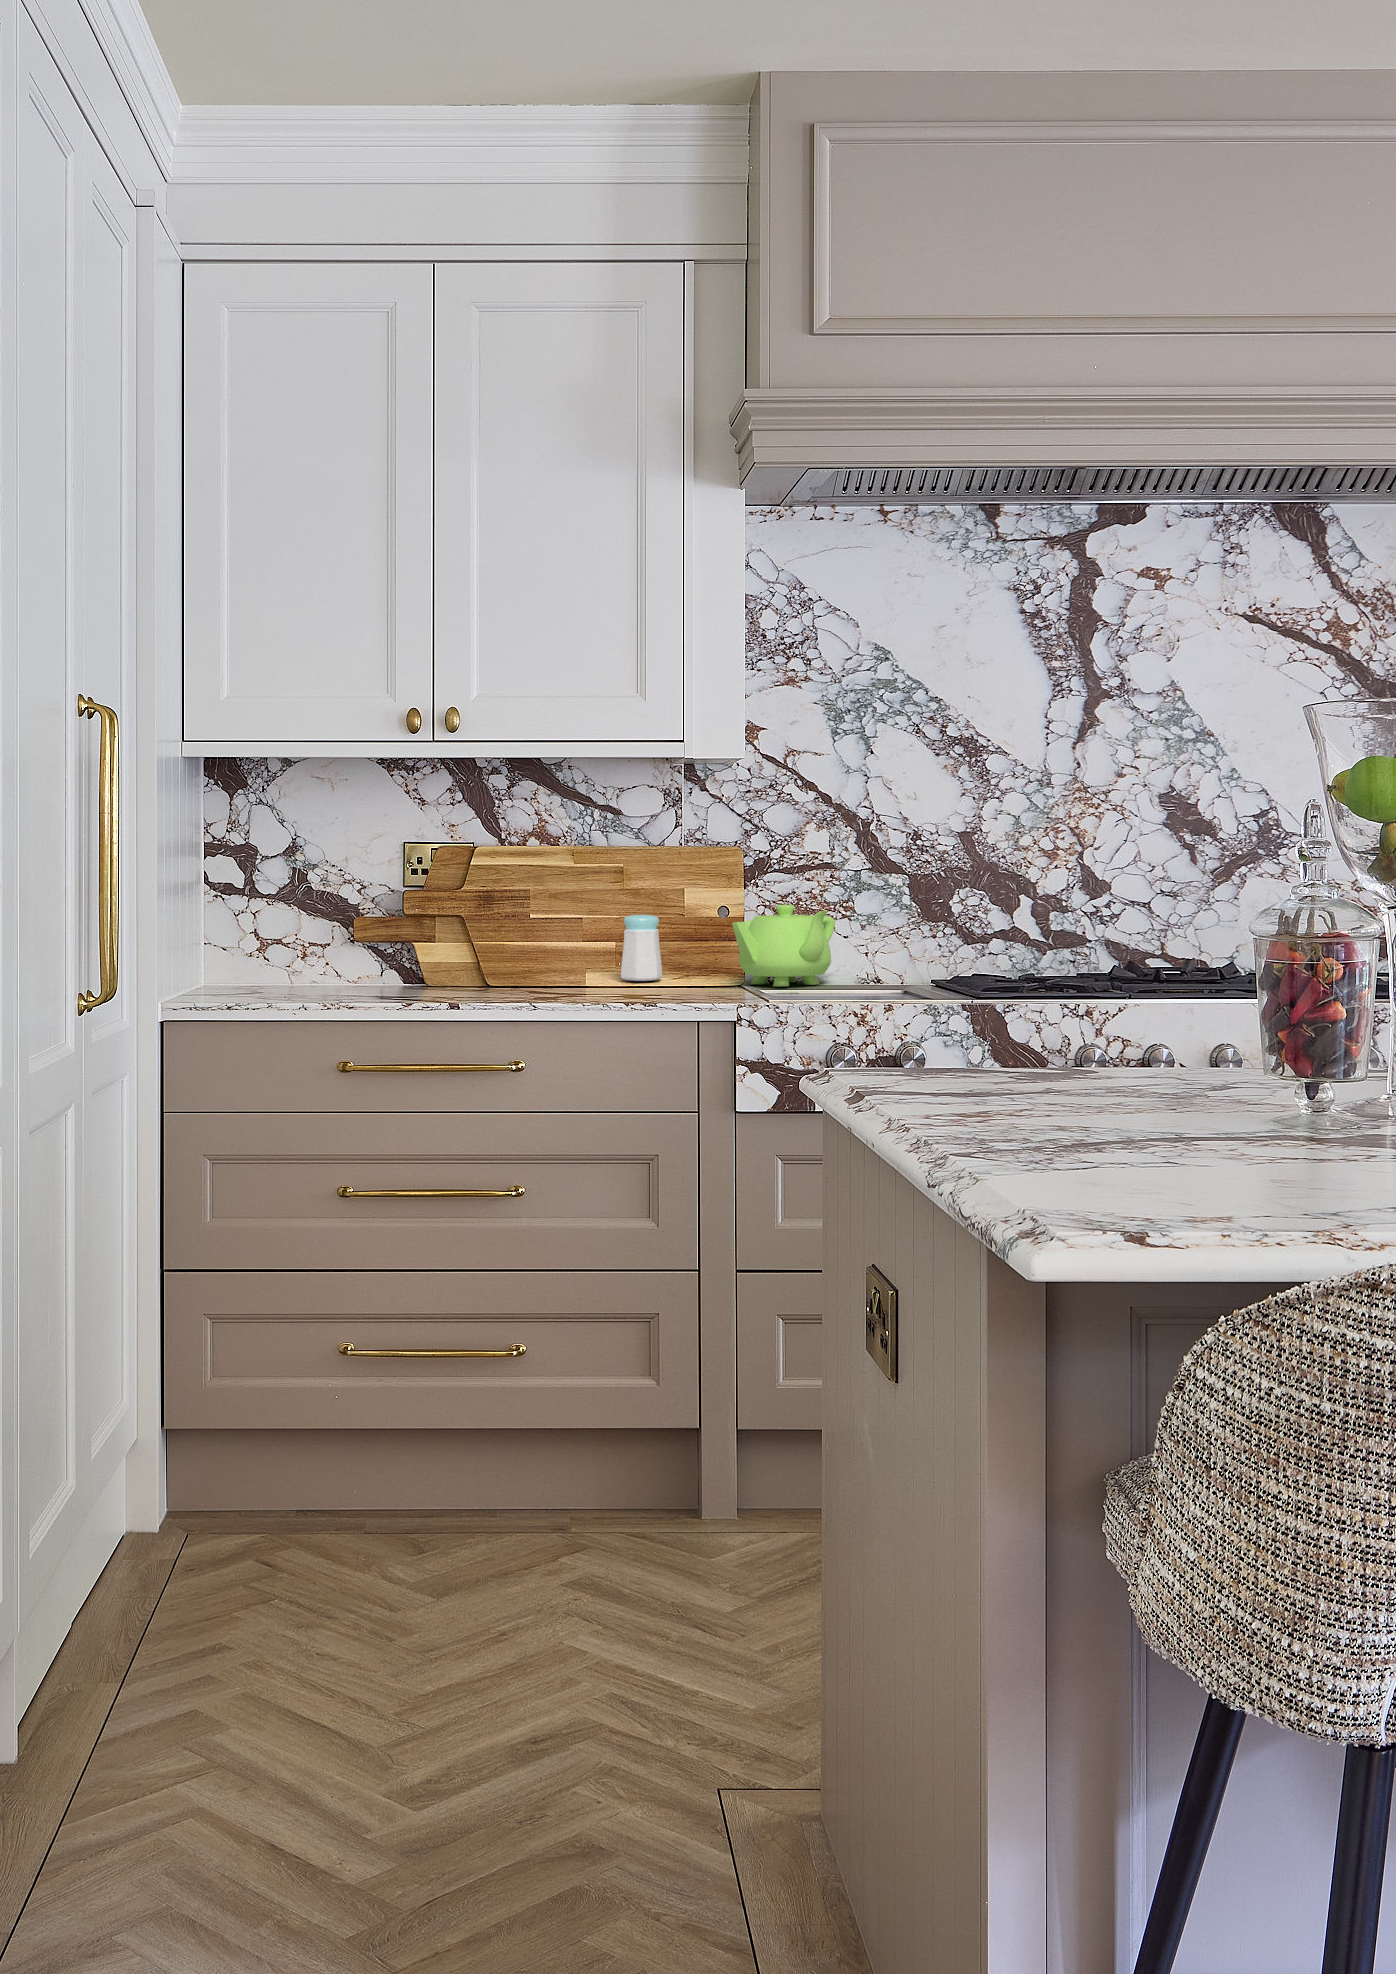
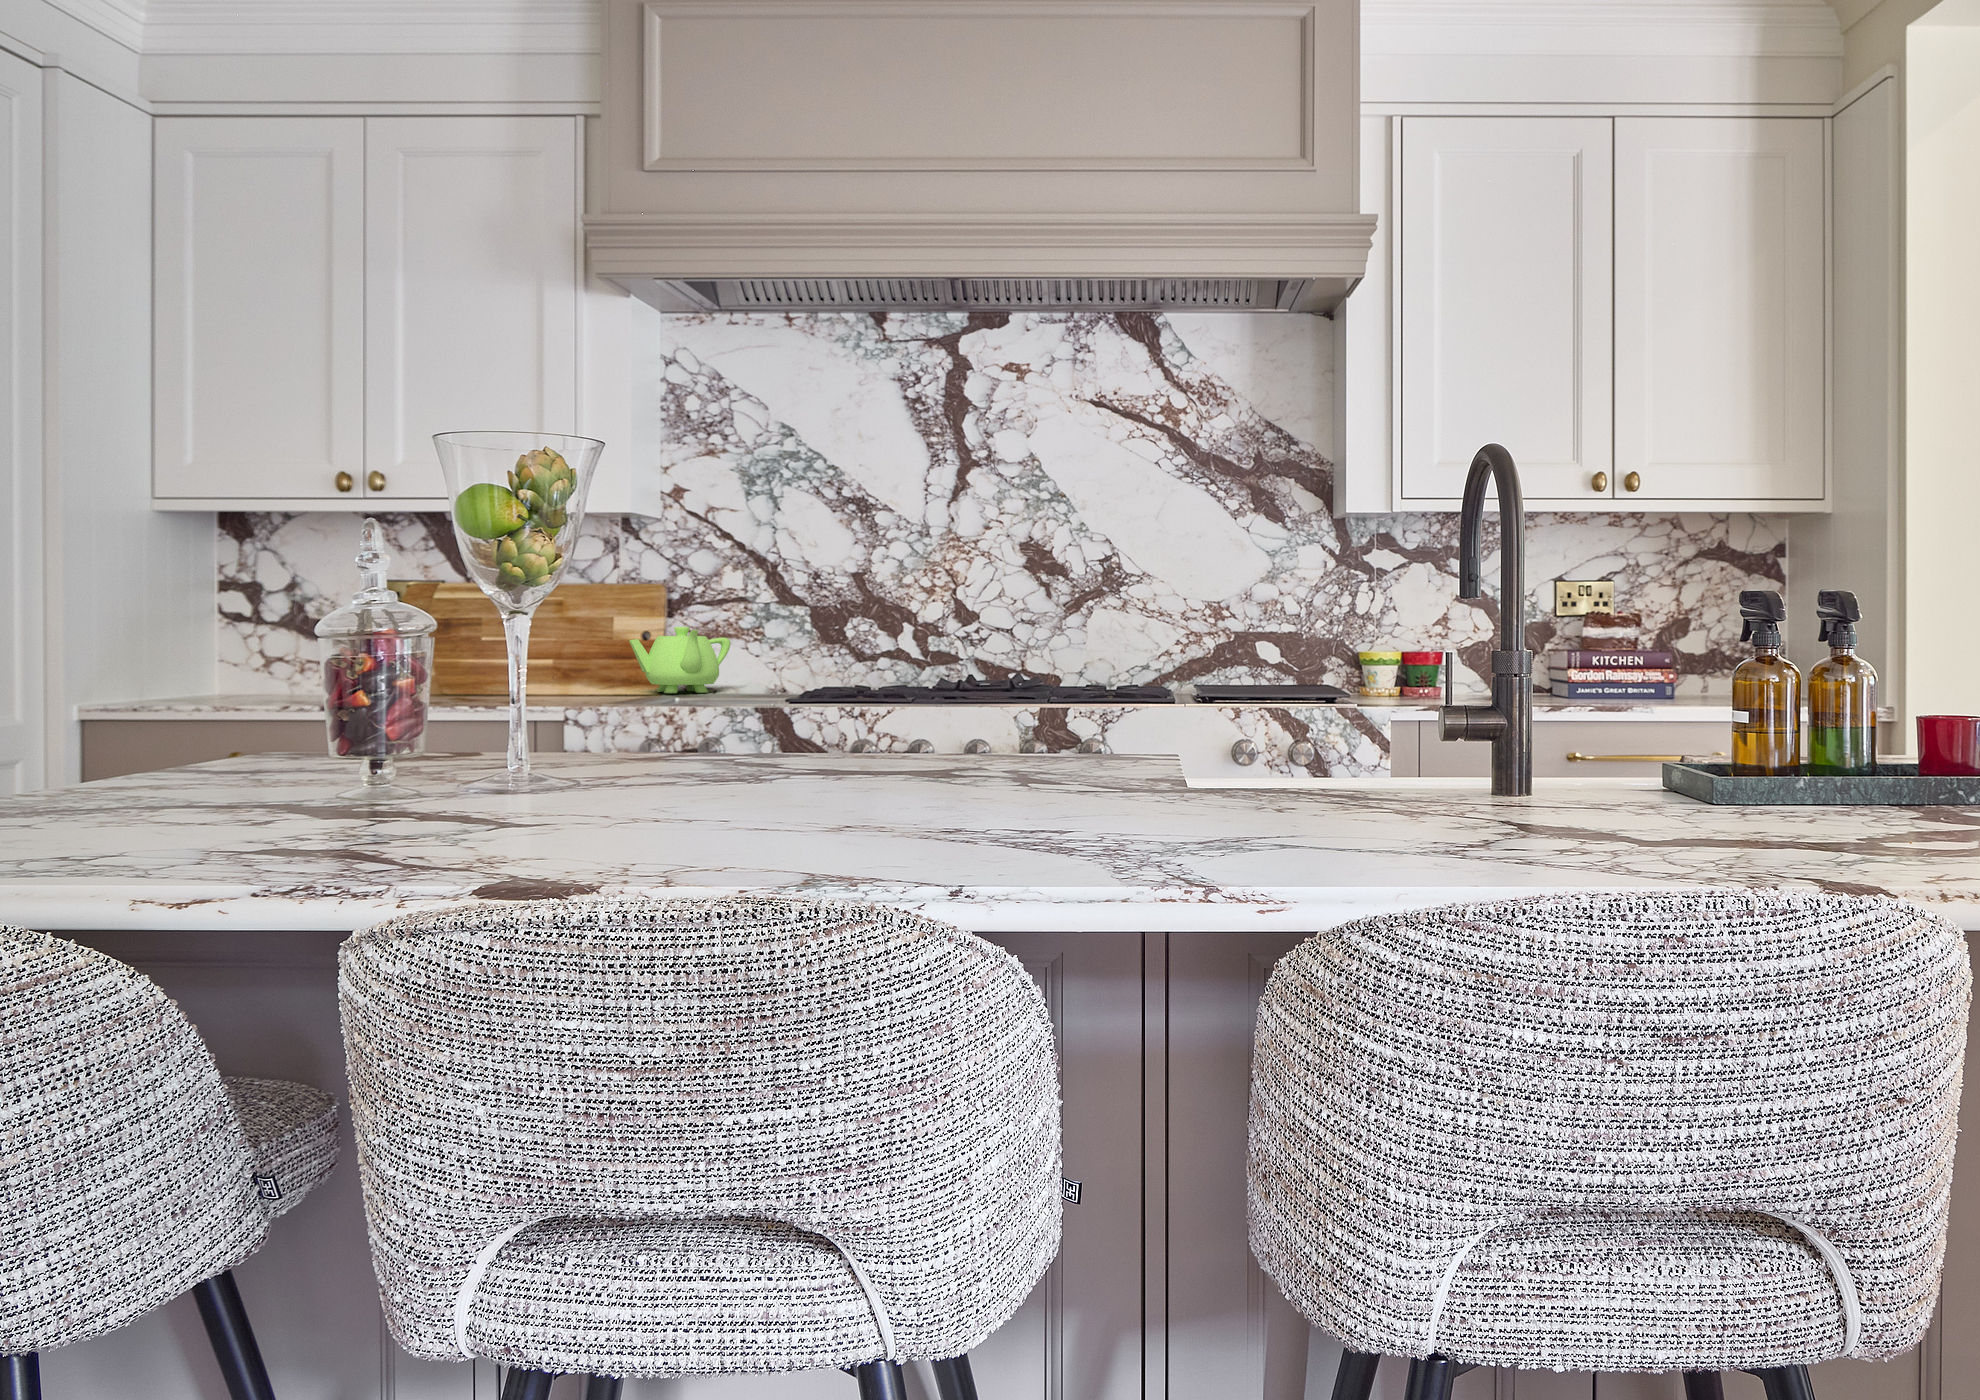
salt shaker: present [621,915,662,981] -> none [567,635,603,688]

